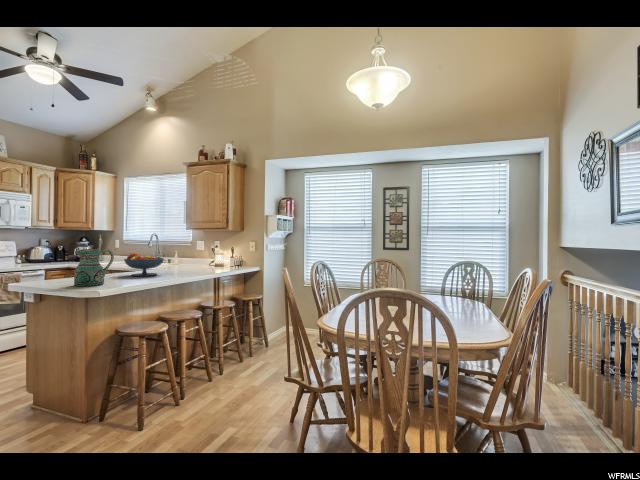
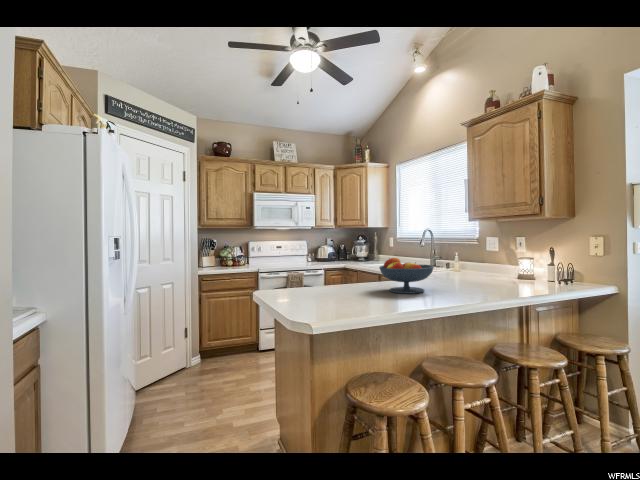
ceramic pitcher: present [74,248,114,286] -> none [307,254,355,310]

